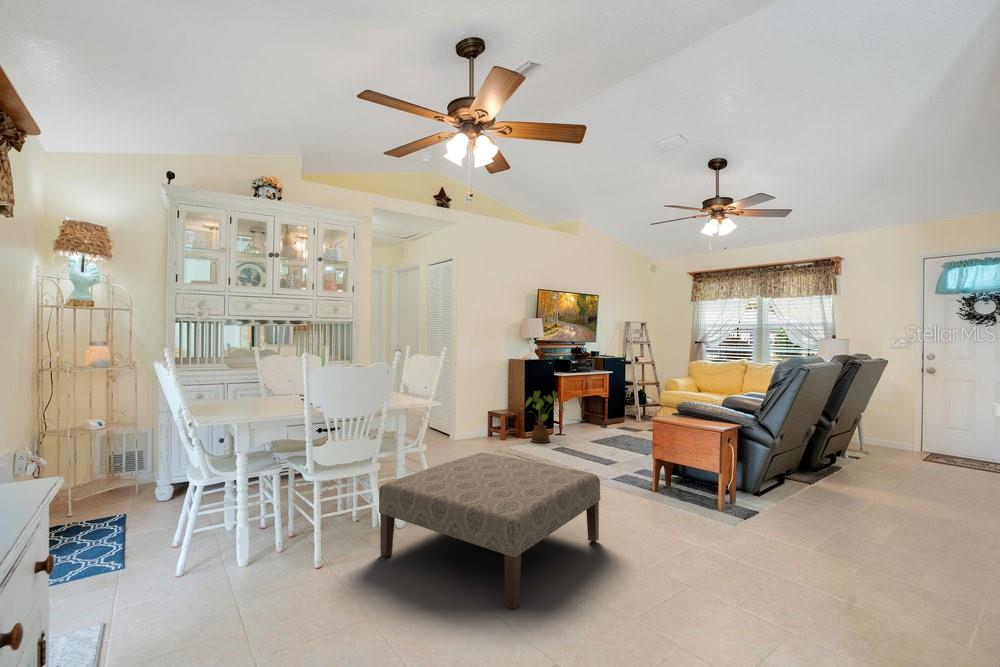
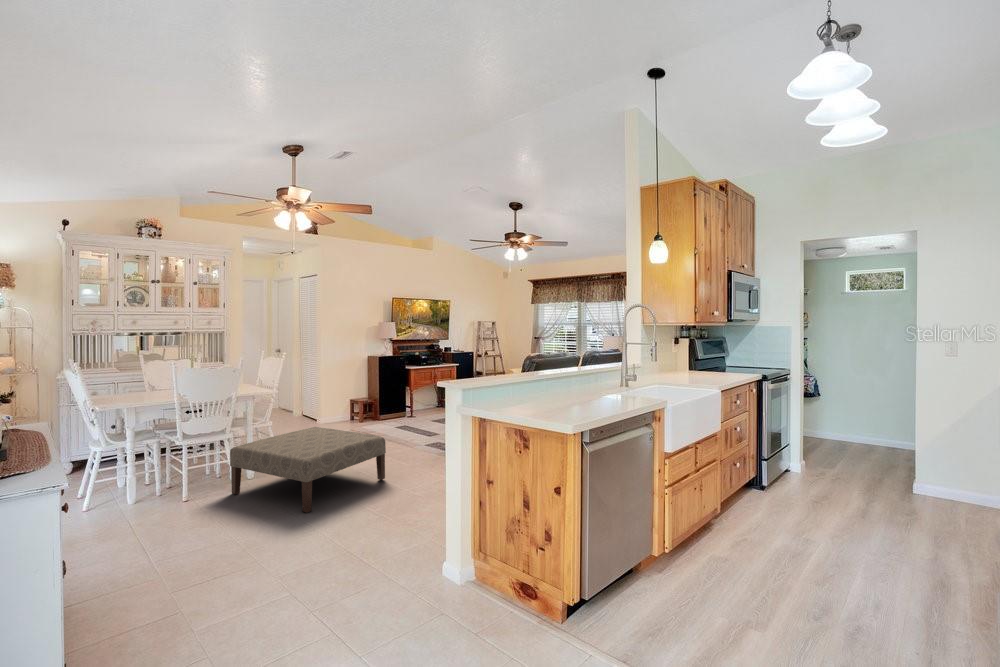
house plant: present [526,391,564,443] -> none [377,381,408,422]

